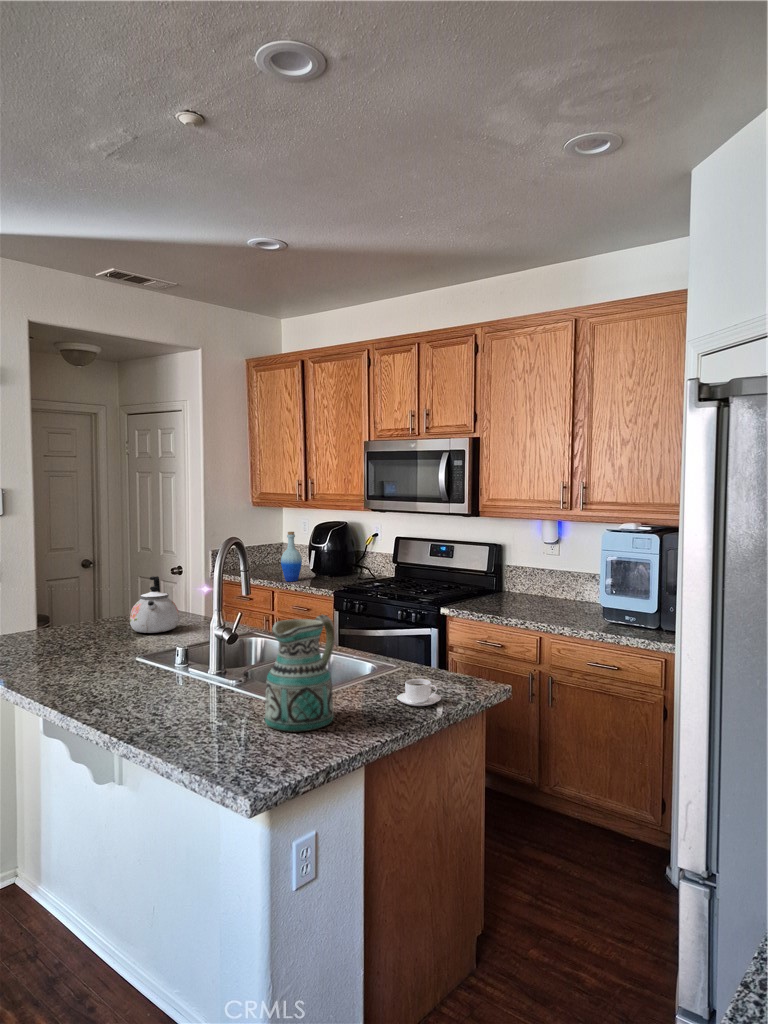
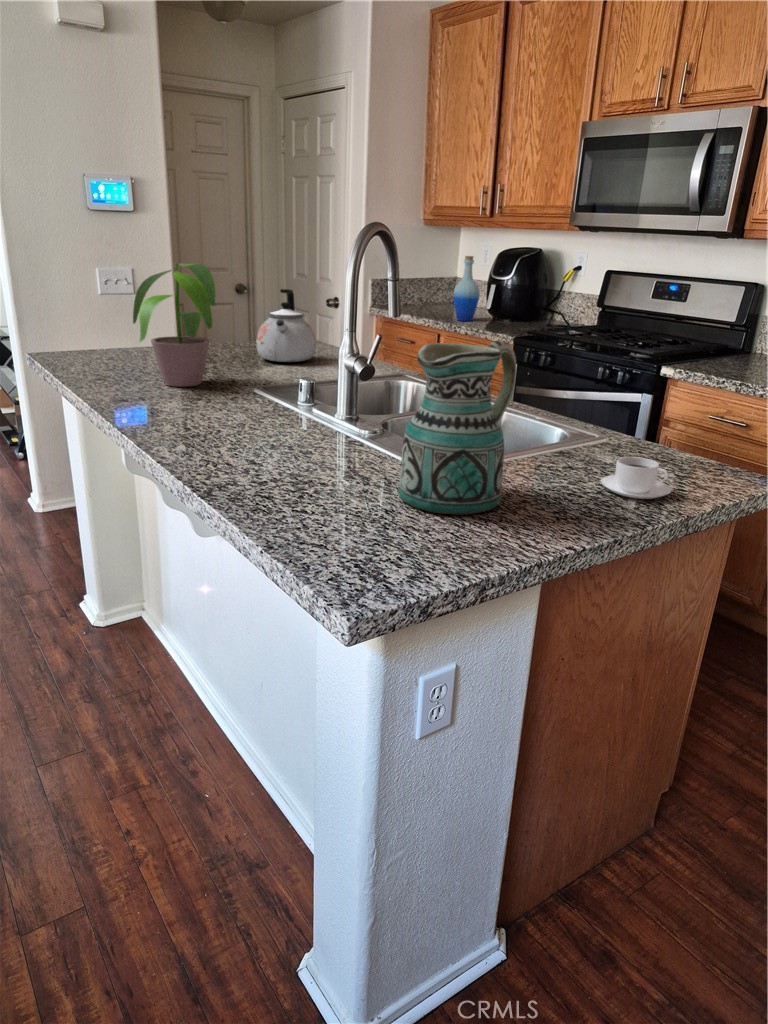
potted plant: none [23,568,122,663] -> present [133,263,216,387]

